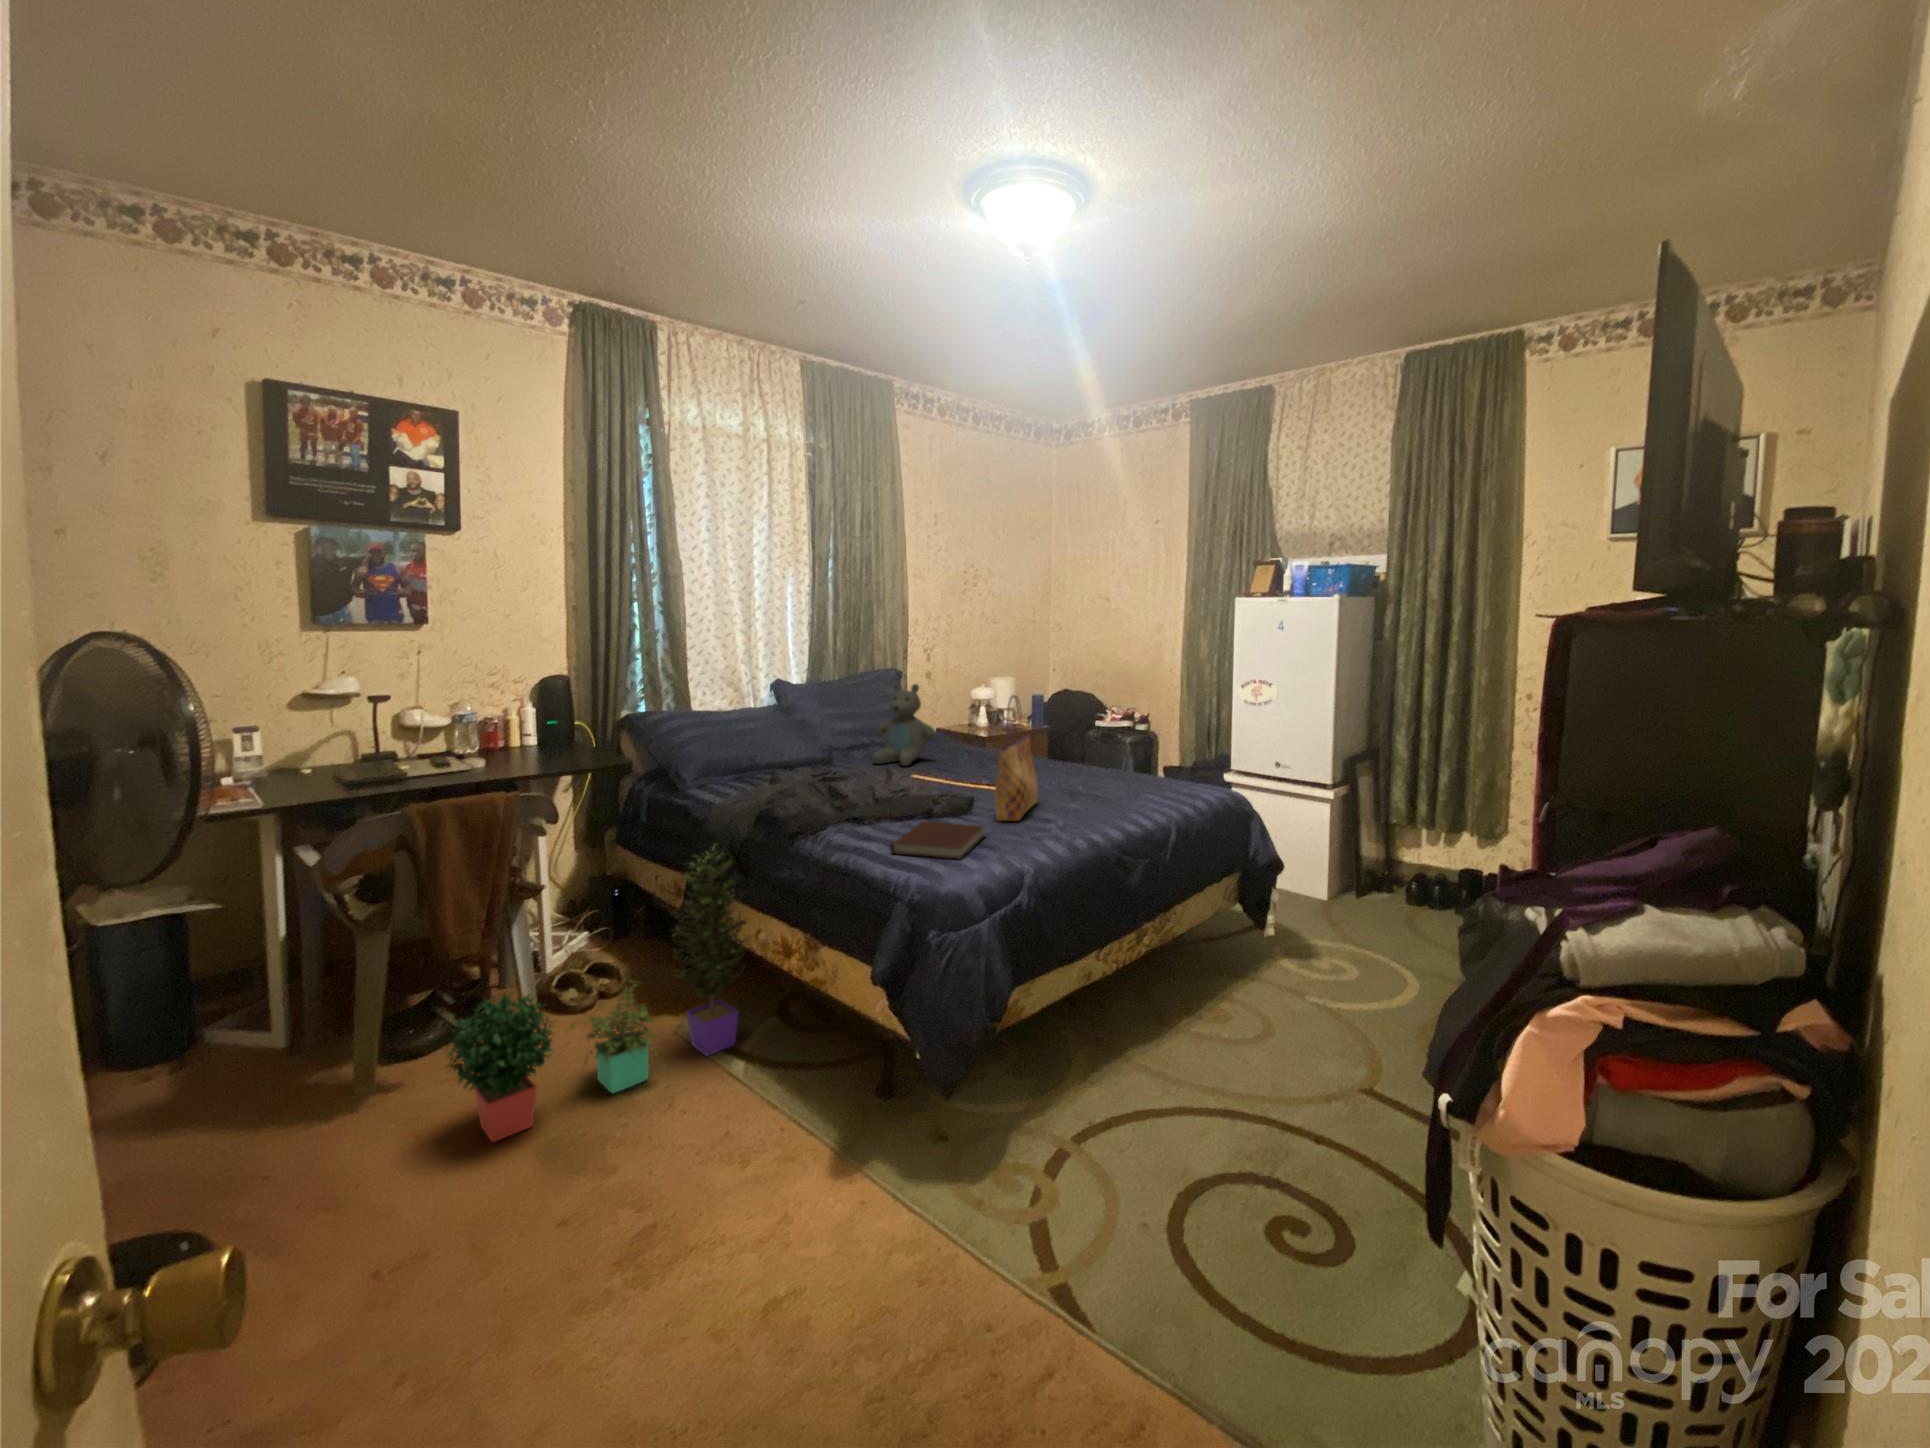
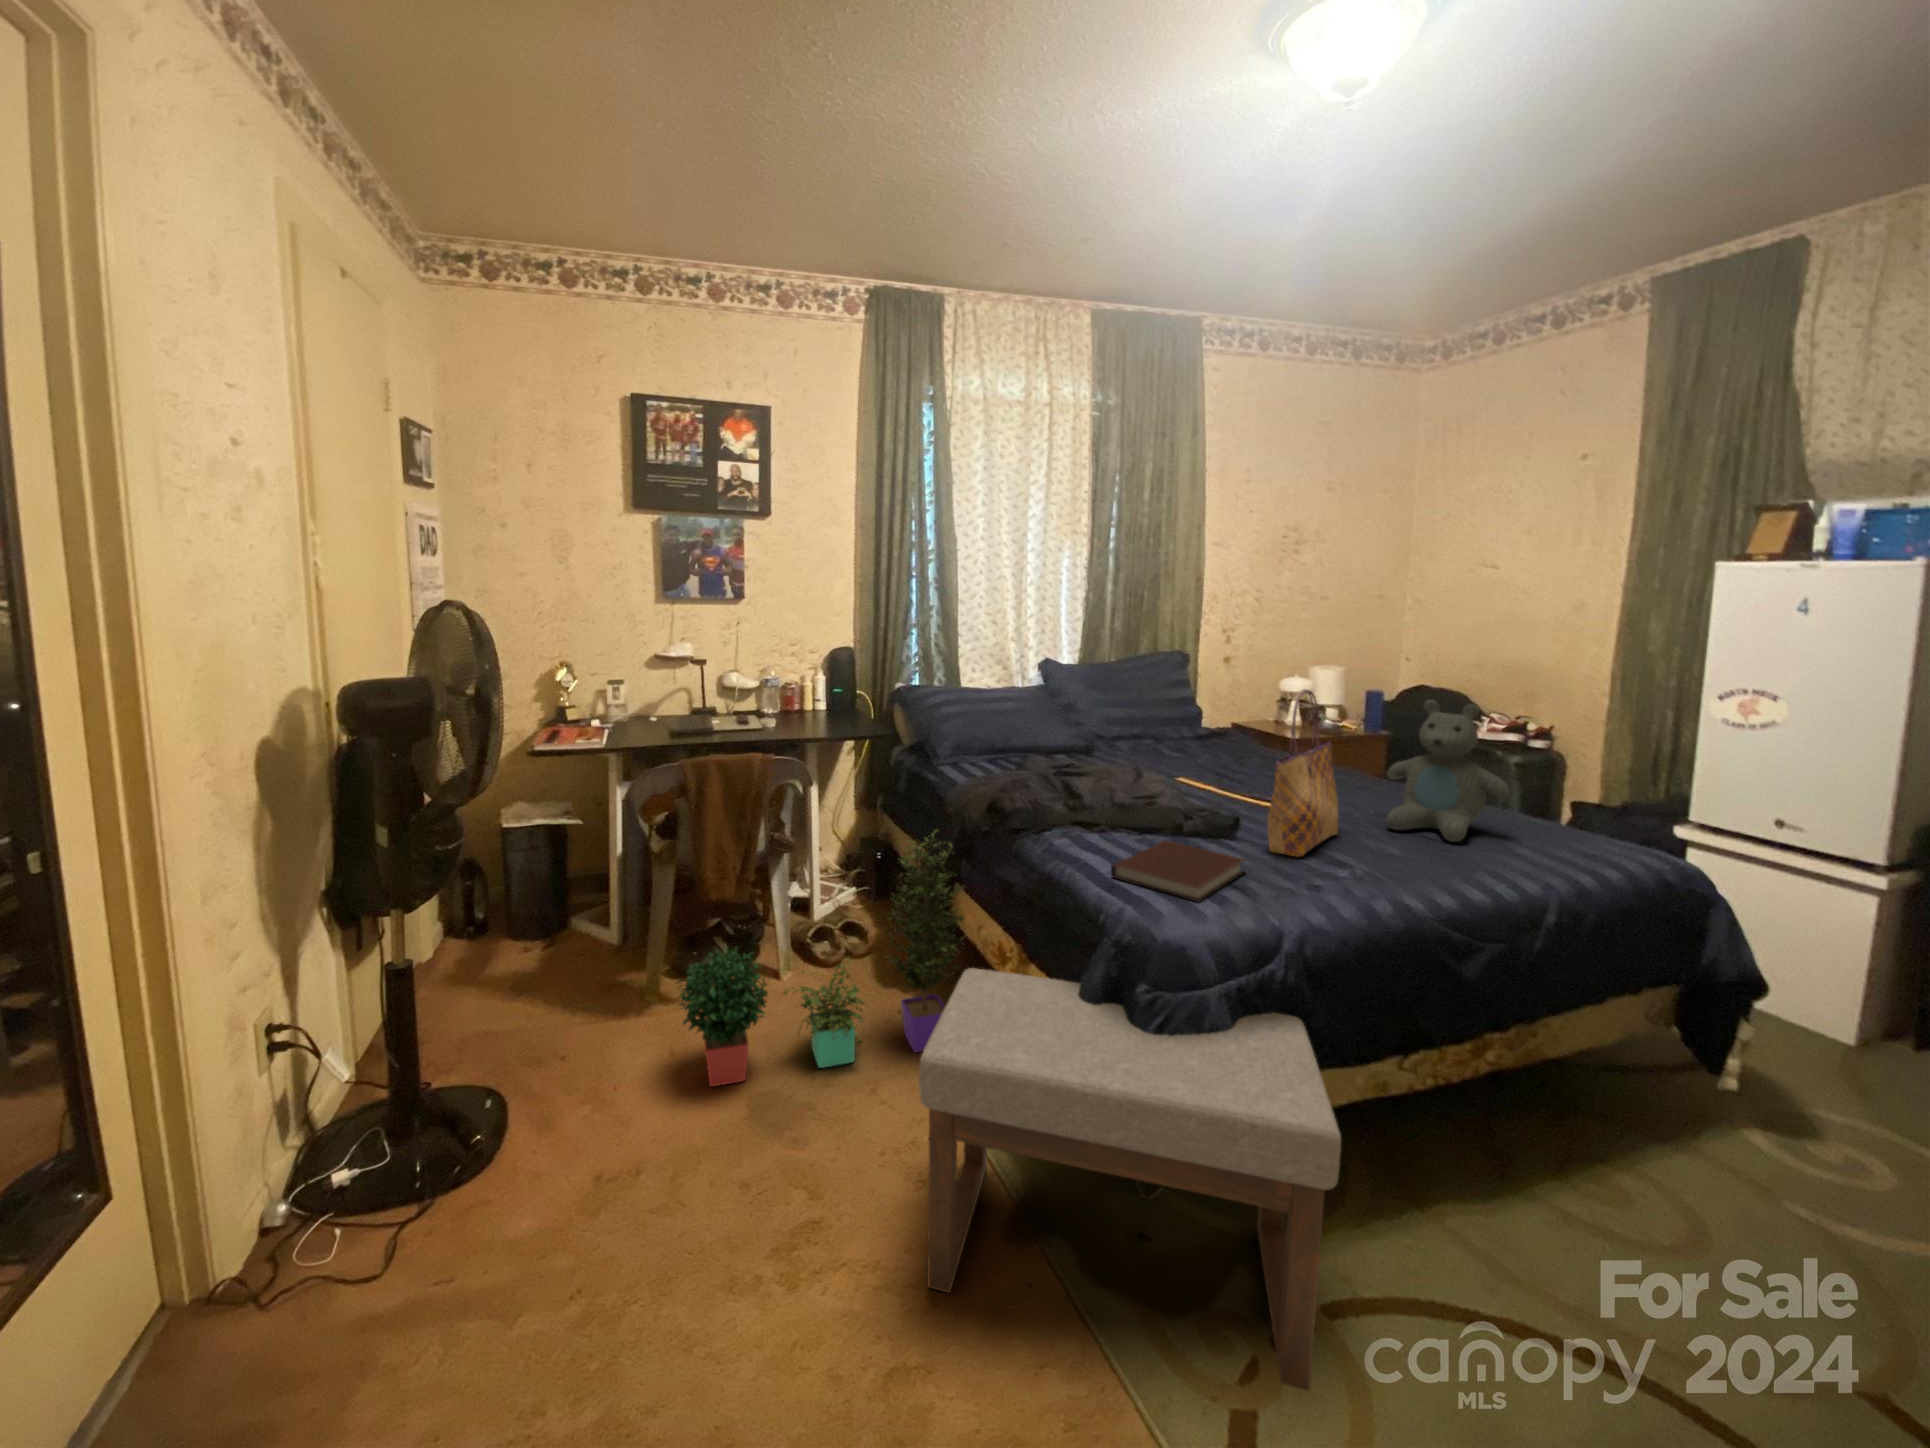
teddy bear: present [872,683,936,766] -> present [1386,700,1509,842]
ottoman: none [770,928,1074,1213] -> present [919,968,1341,1391]

